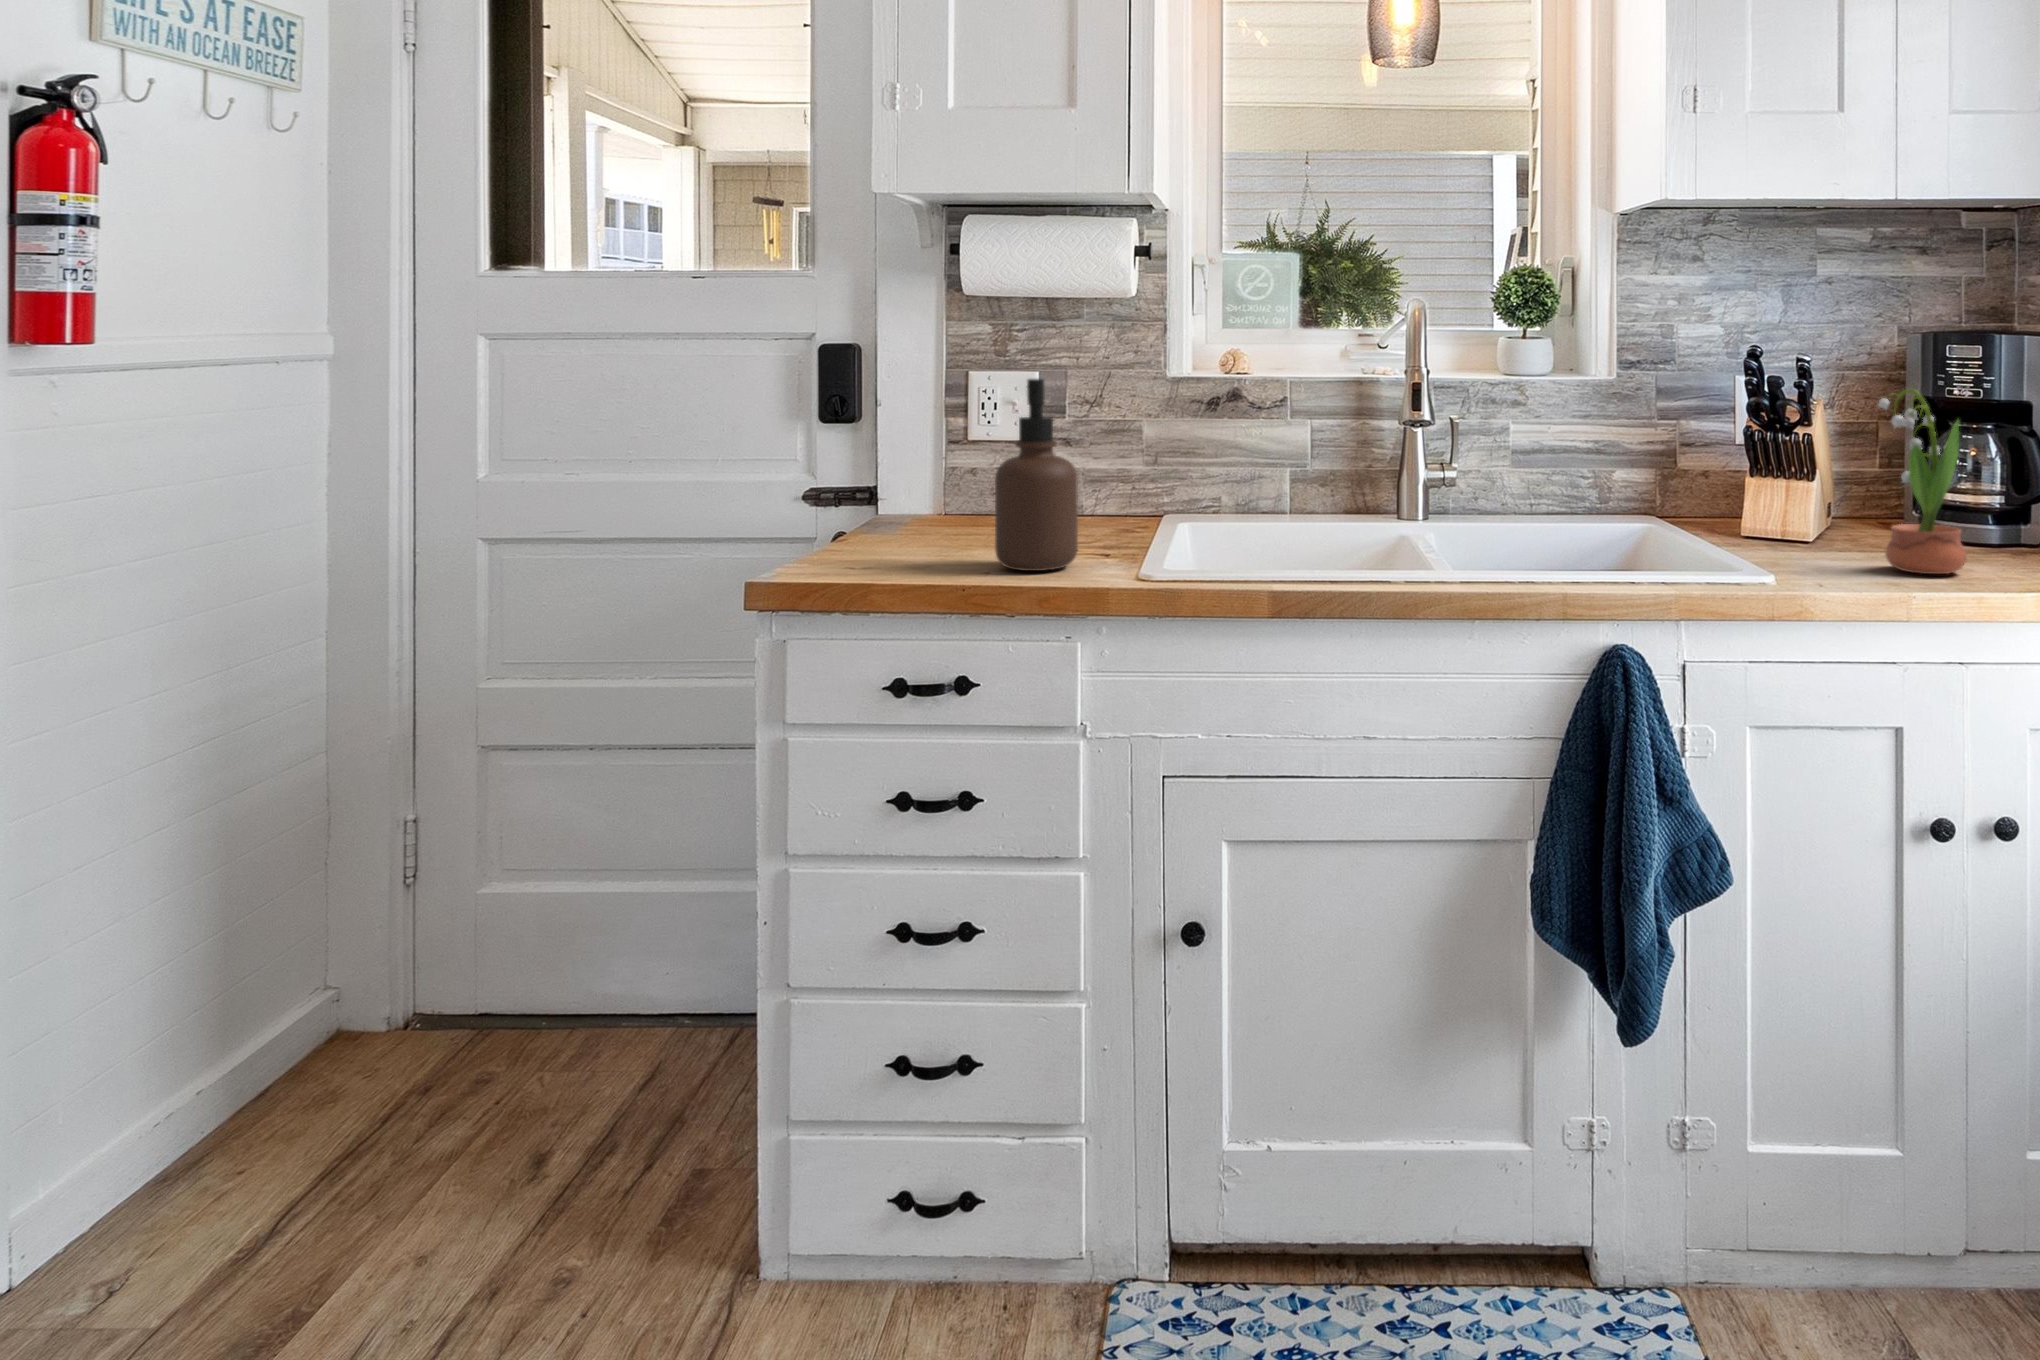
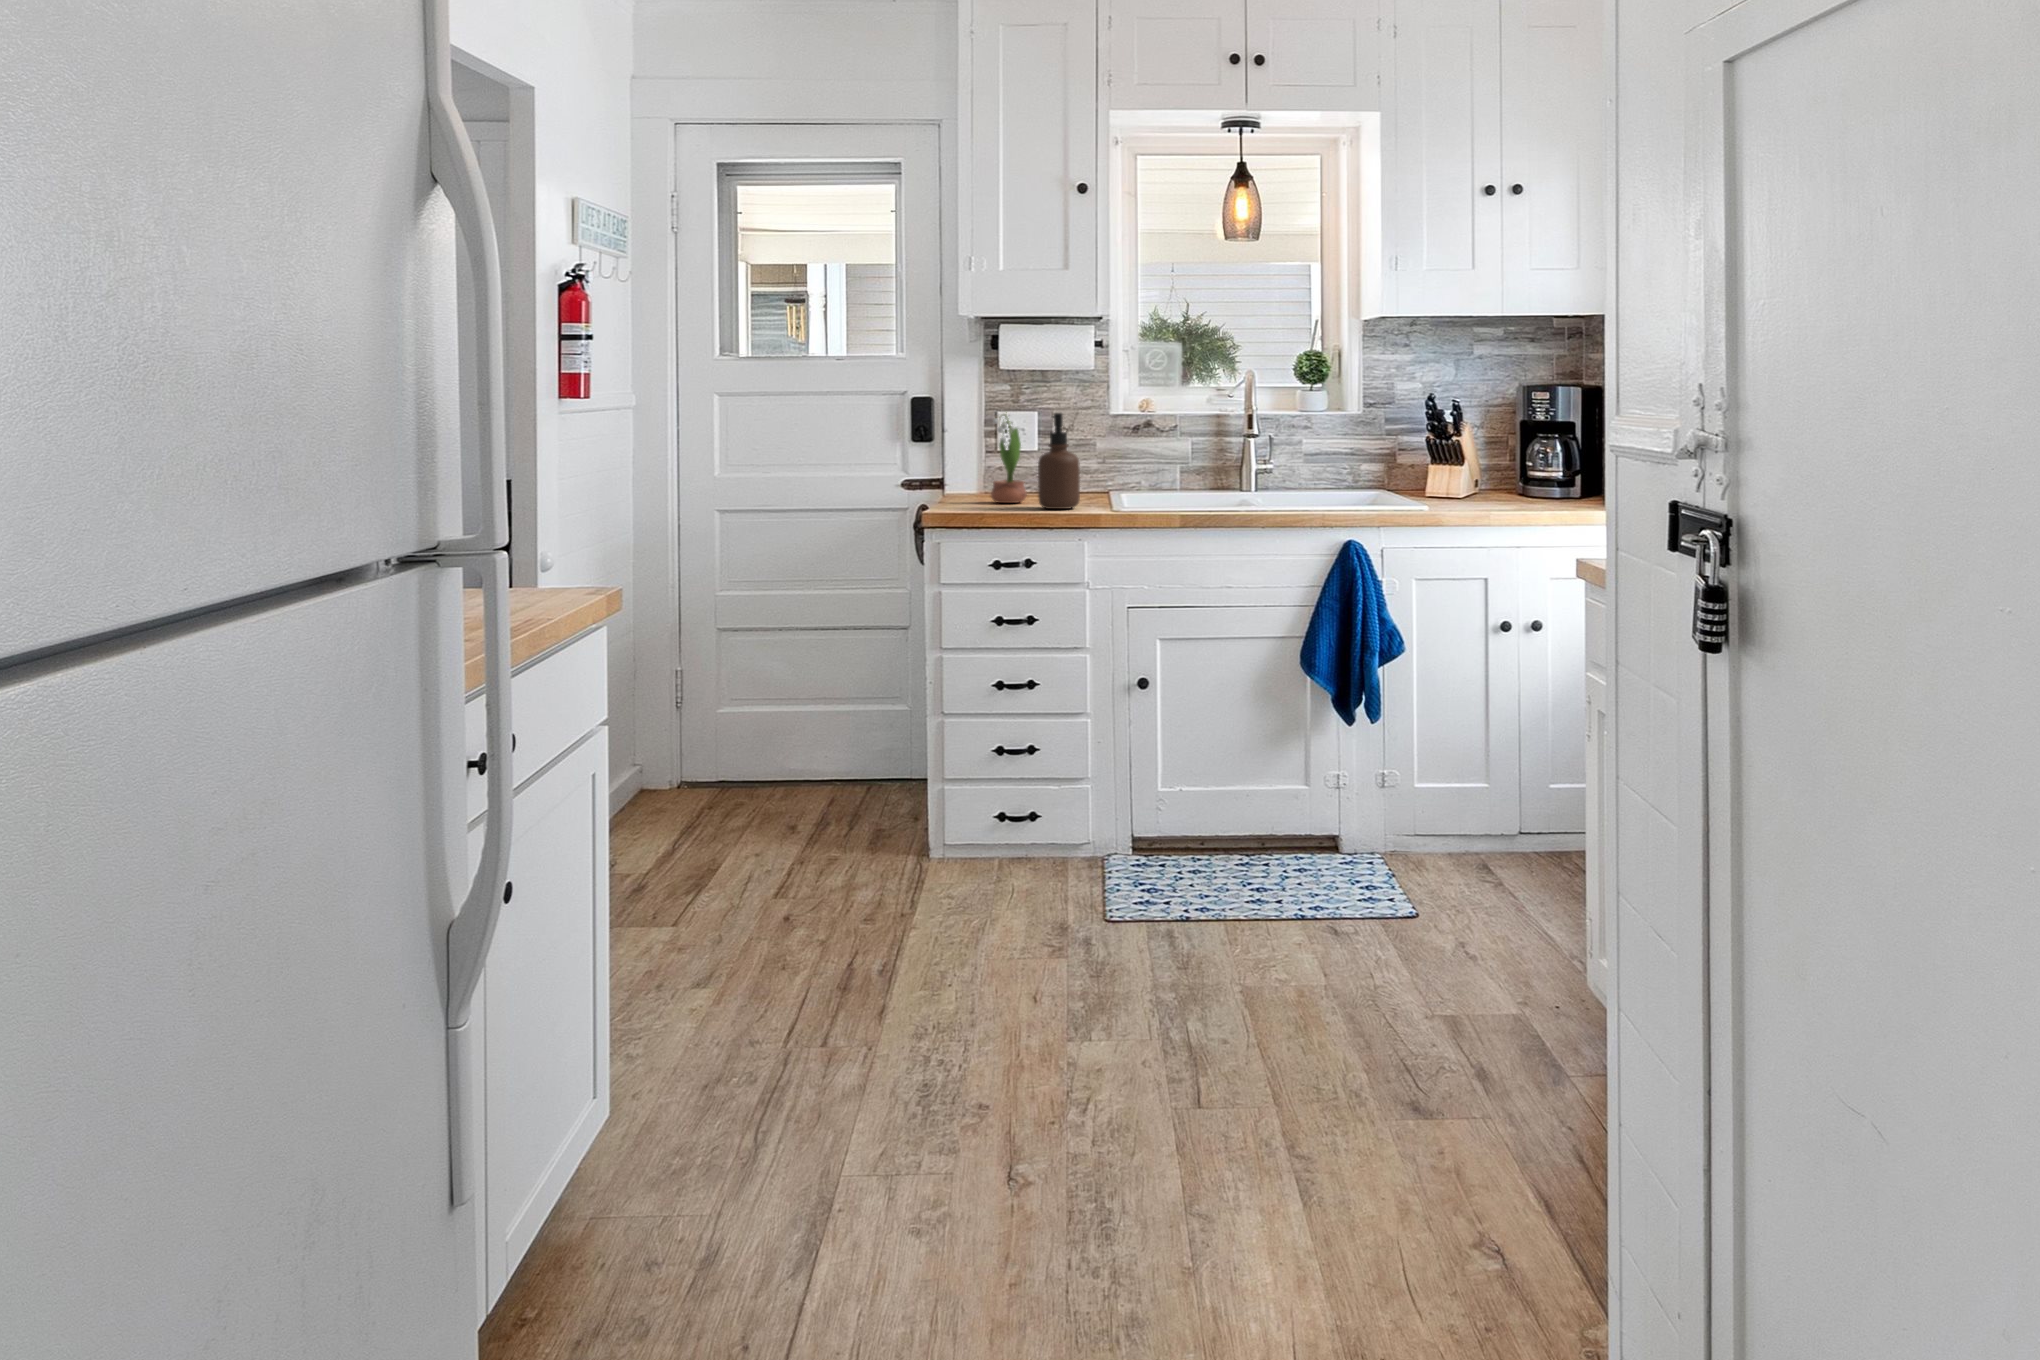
potted flower: present [1878,386,1966,574] -> present [991,412,1027,503]

